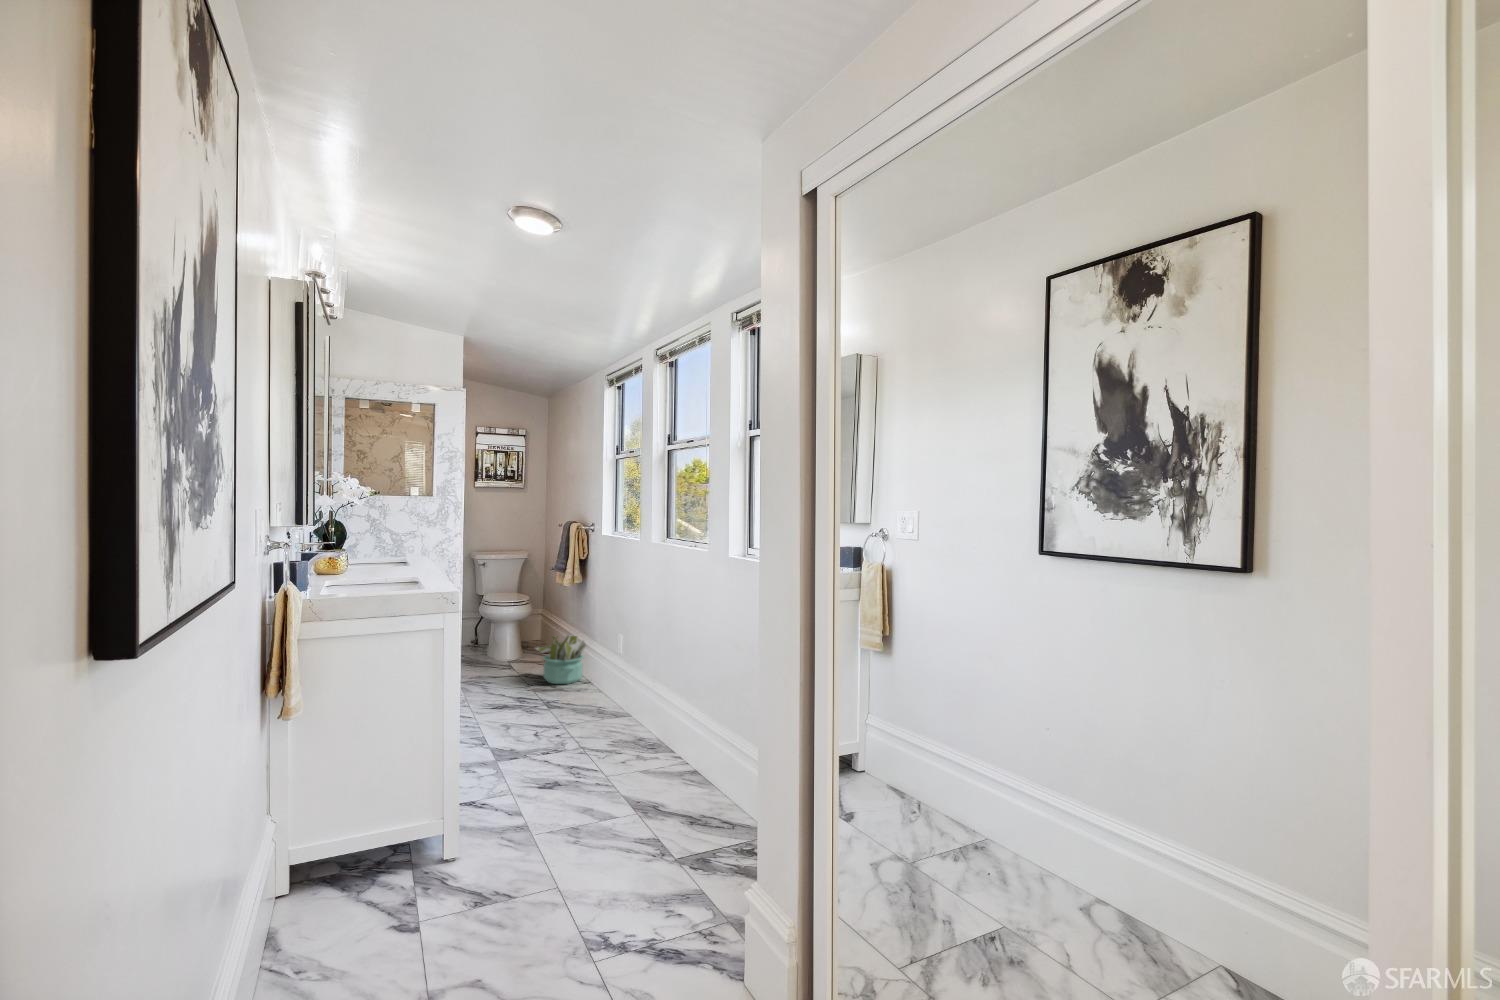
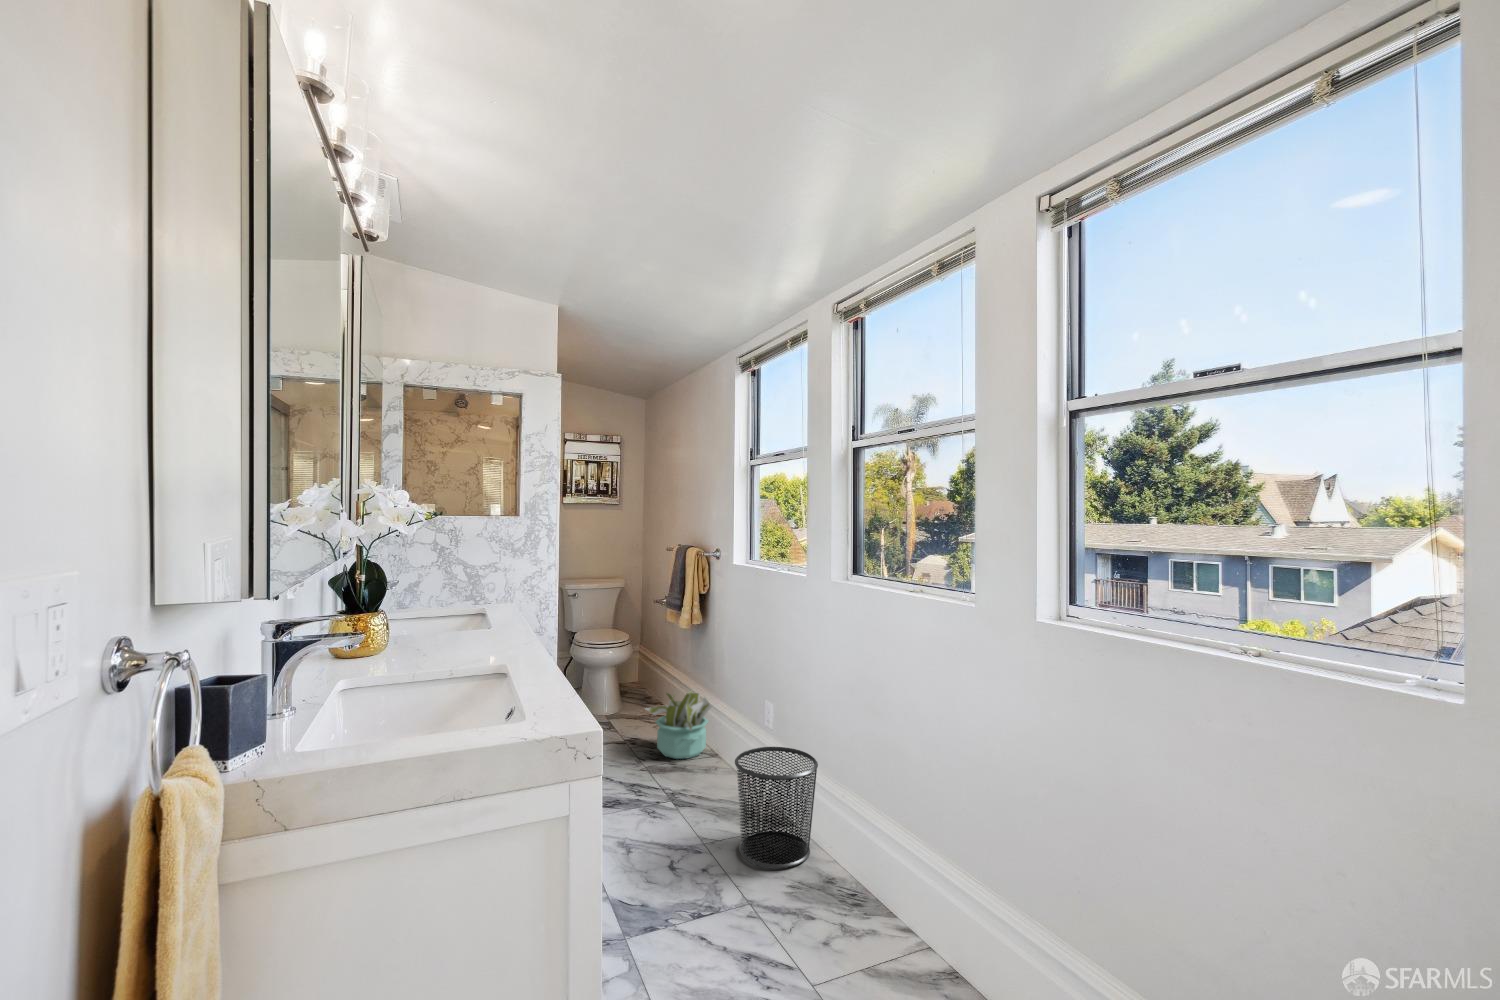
waste bin: none [582,660,641,734] -> present [735,747,818,868]

